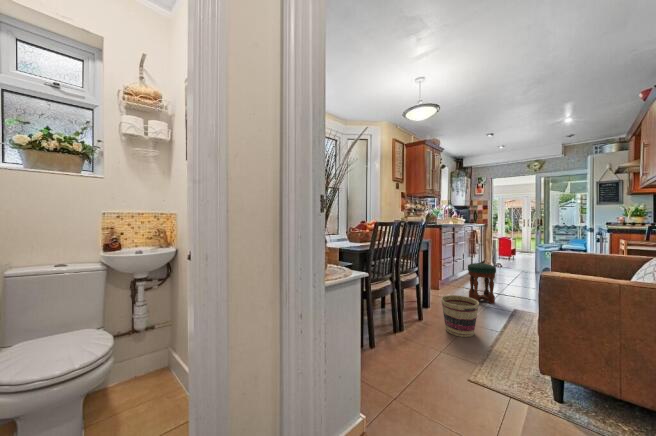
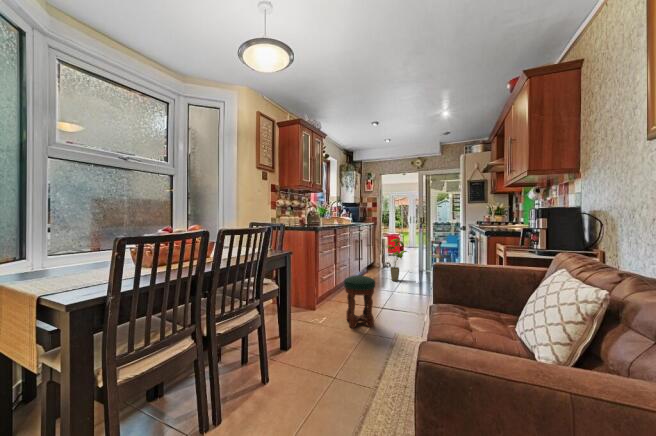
house plant: none [500,238,526,277] -> present [387,239,407,281]
basket: present [441,295,479,337] -> none [290,337,342,410]

